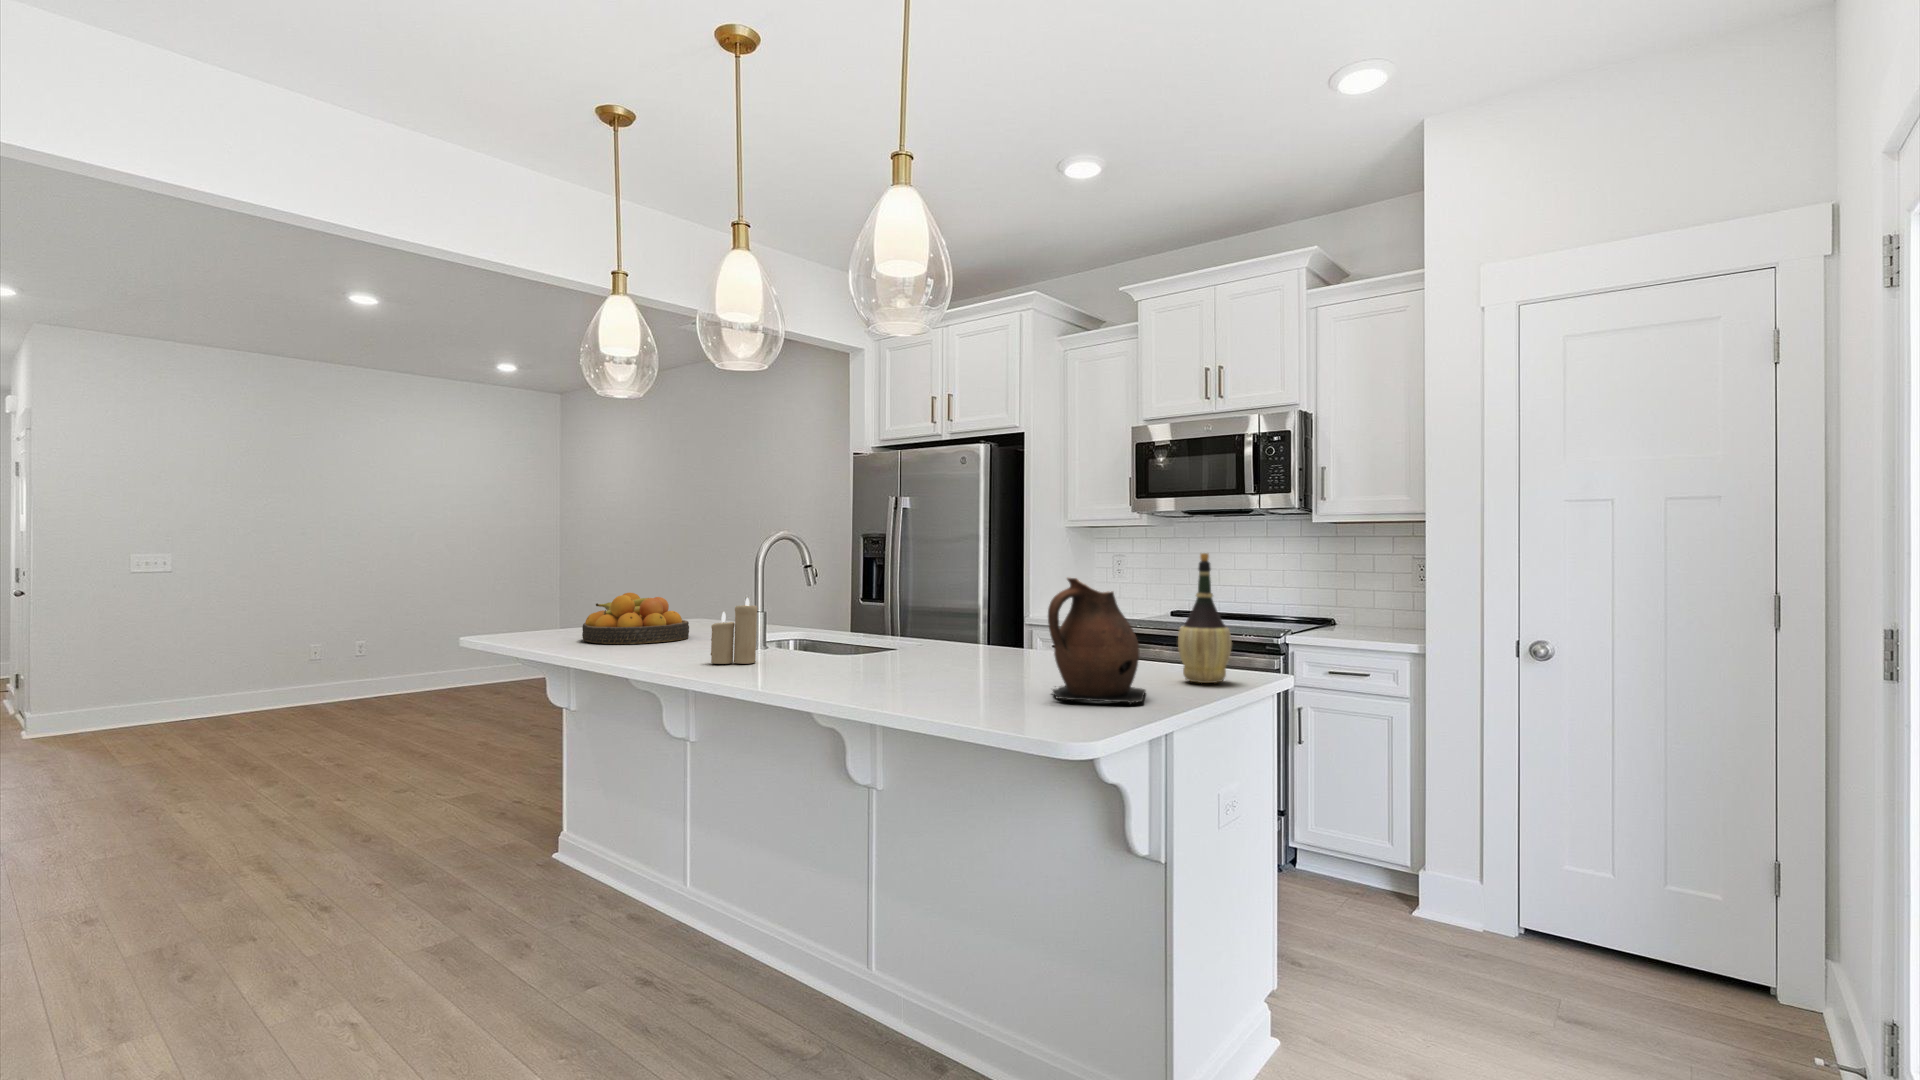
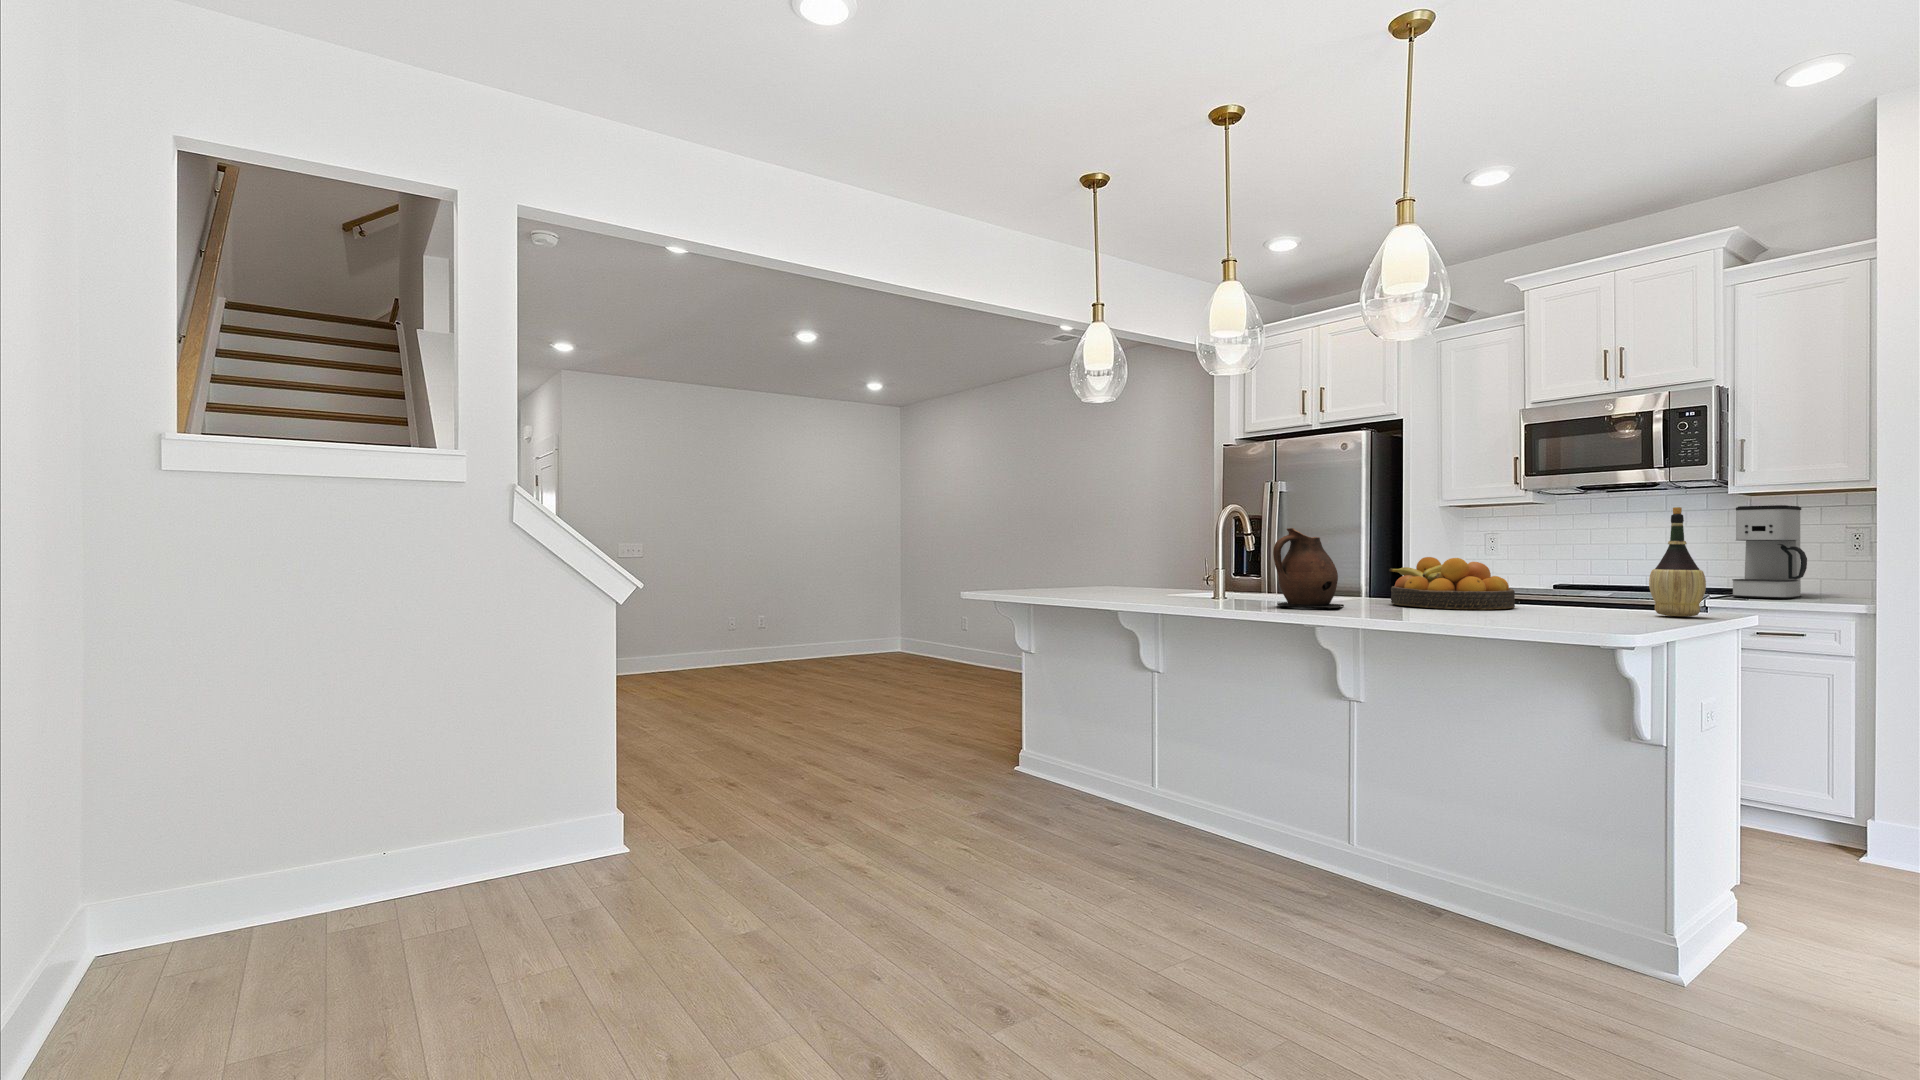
coffee maker: none [1312,537,1374,635] -> present [1732,505,1807,598]
ceramic pitcher: present [1048,578,1145,704] -> present [1273,528,1344,609]
fruit bowl: present [582,593,689,644] -> present [1389,557,1515,610]
candle: present [711,597,757,664] -> none [1205,550,1241,602]

